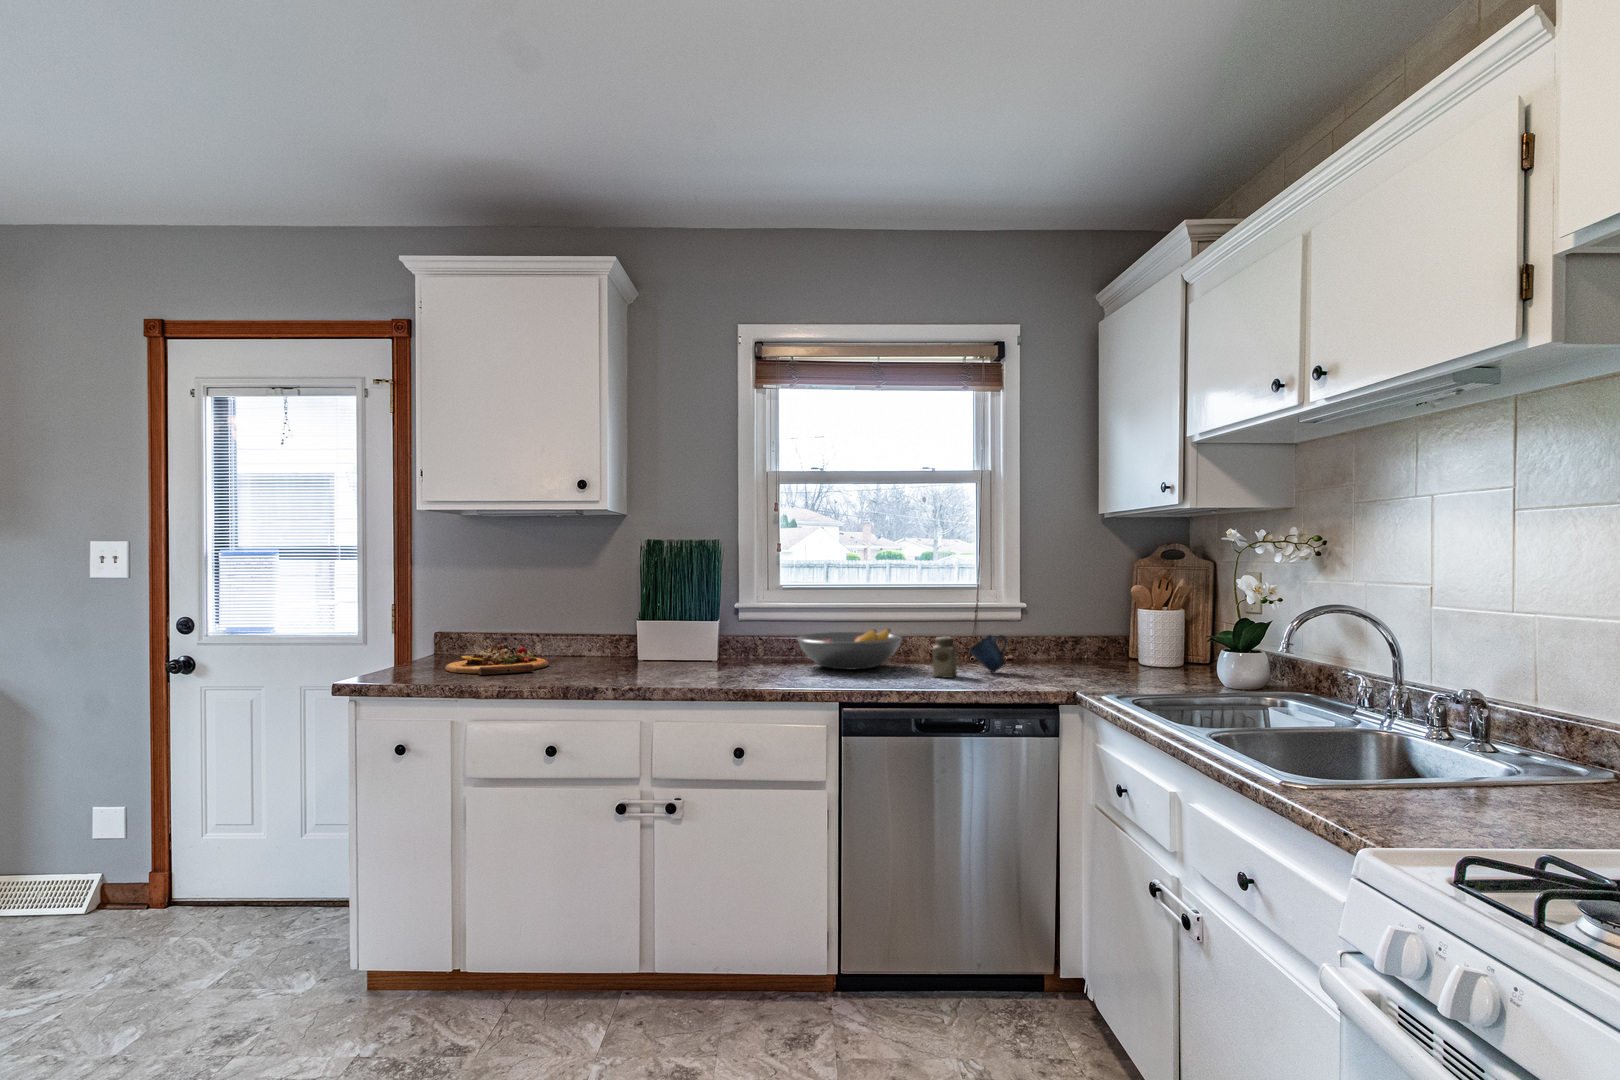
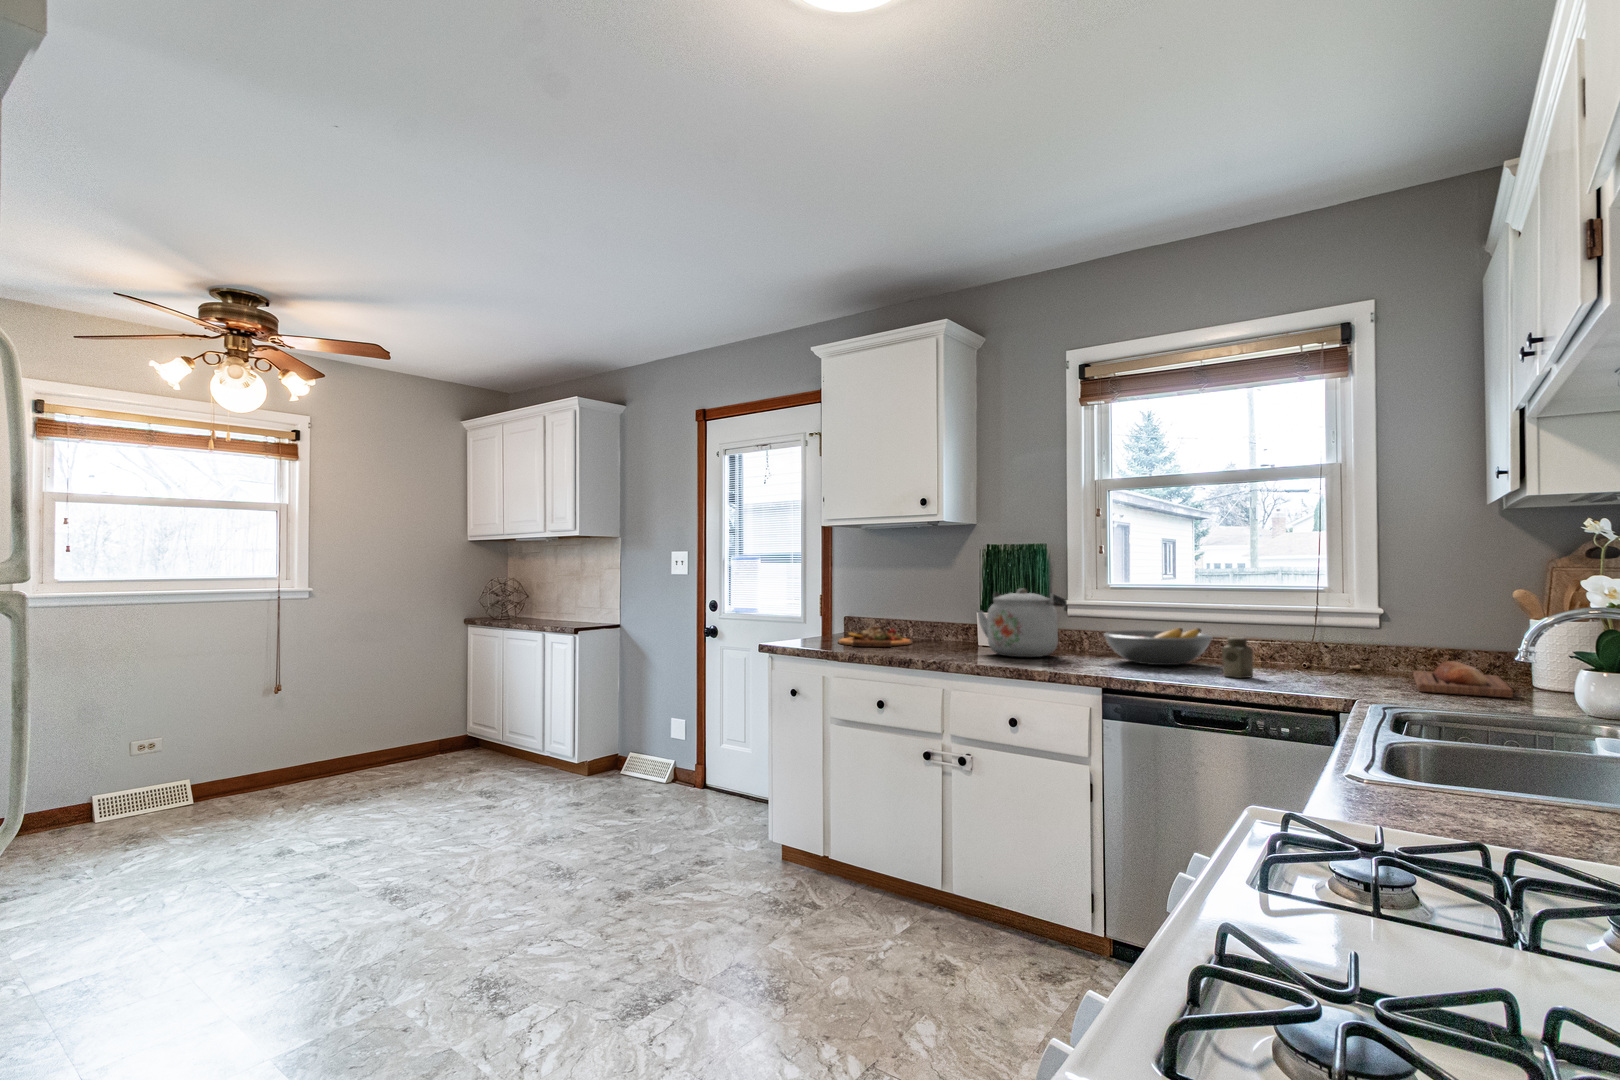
kettle: none [650,591,749,672] -> present [977,588,1067,657]
mug: present [969,635,1007,672] -> none [1277,638,1320,679]
bread loaf: none [1052,647,1153,677] -> present [1413,661,1513,698]

